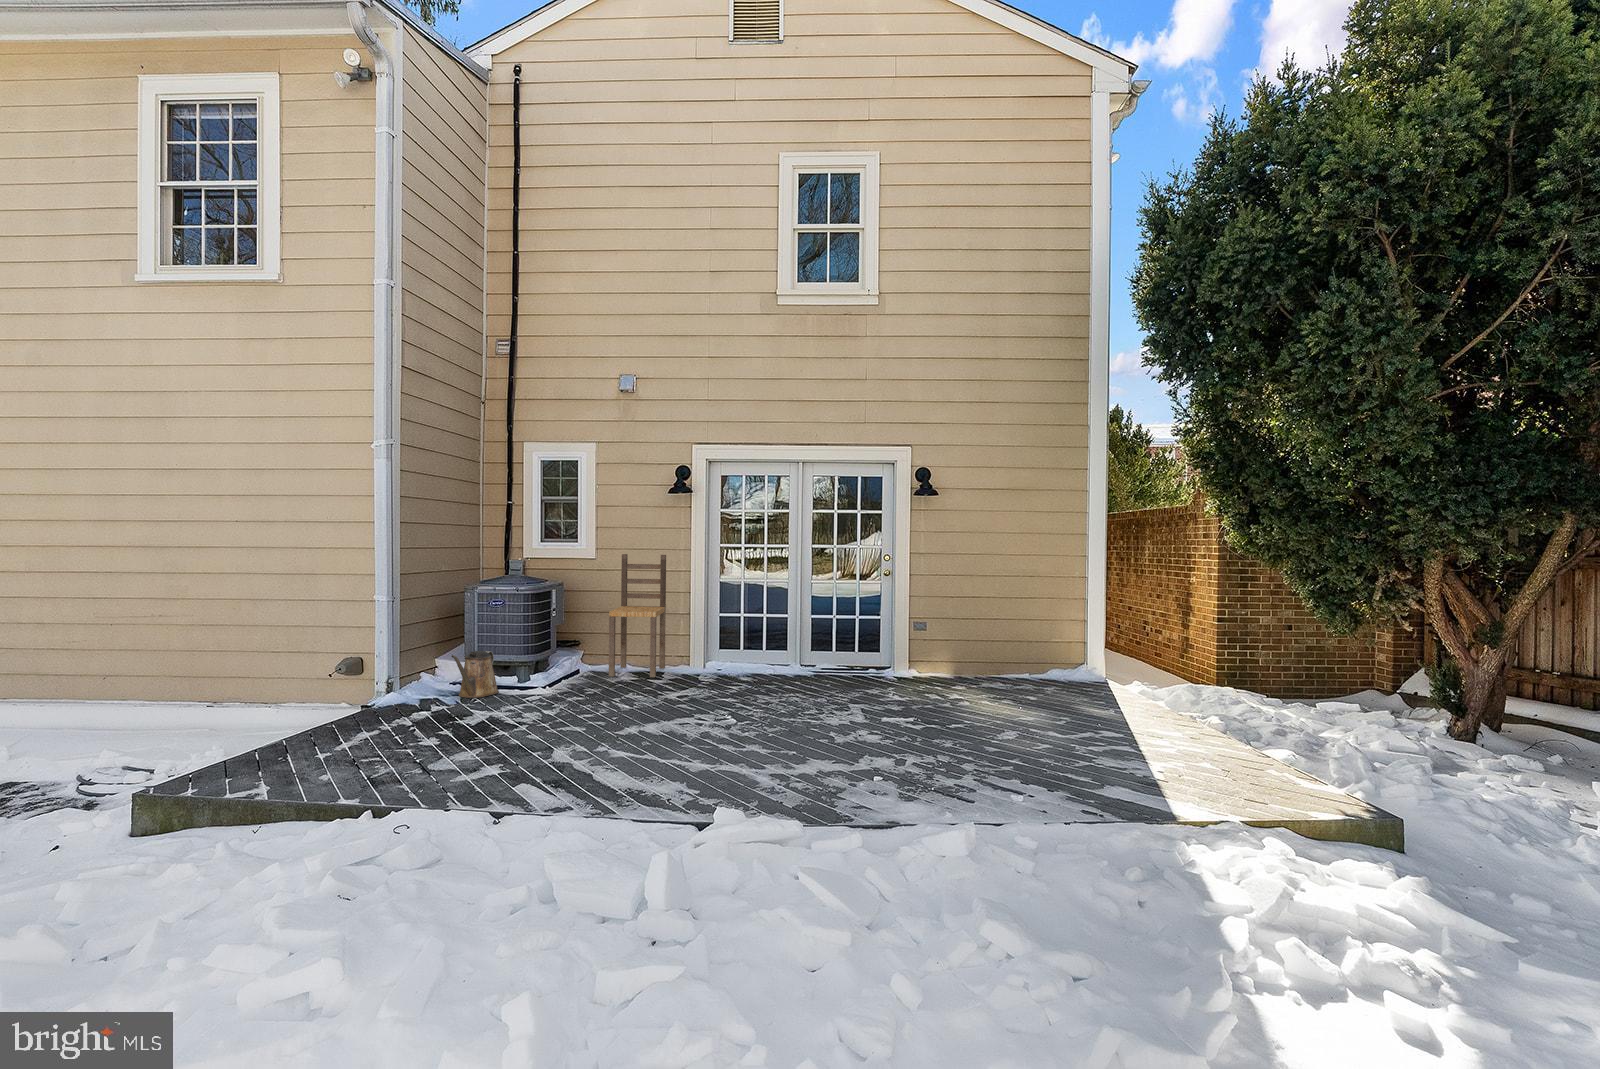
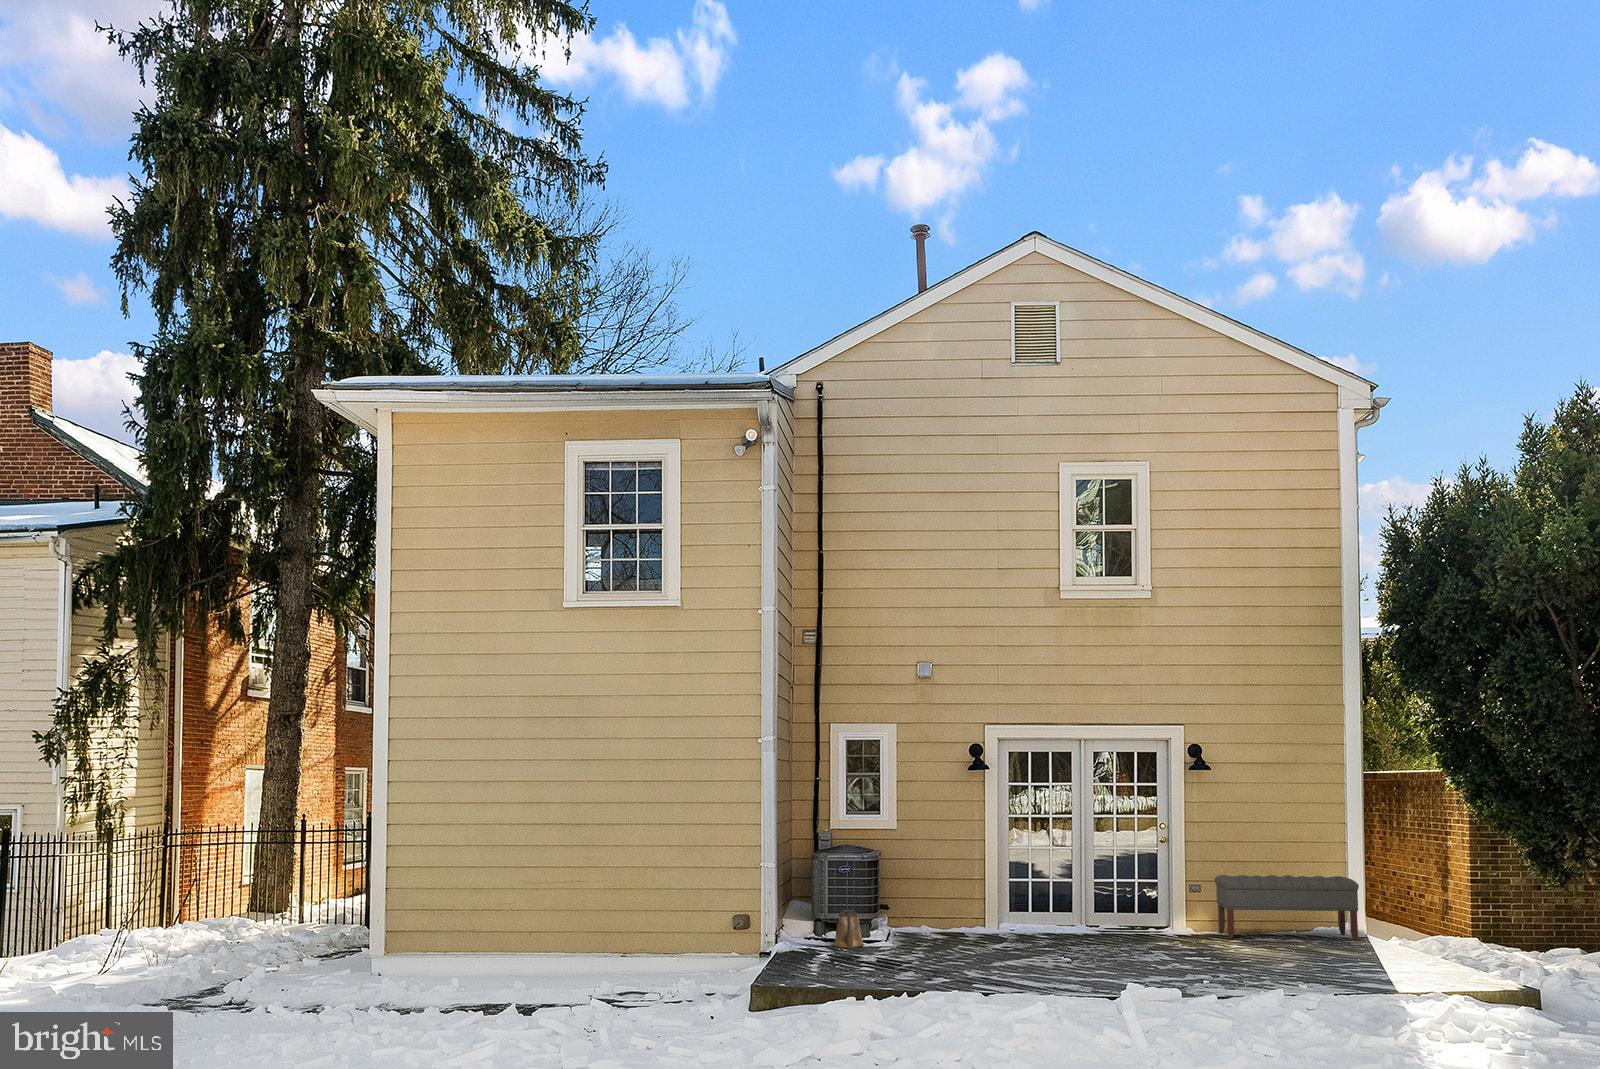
chair: present [609,554,666,677] -> none [925,825,969,936]
bench: none [942,612,1105,689] -> present [1215,875,1359,940]

